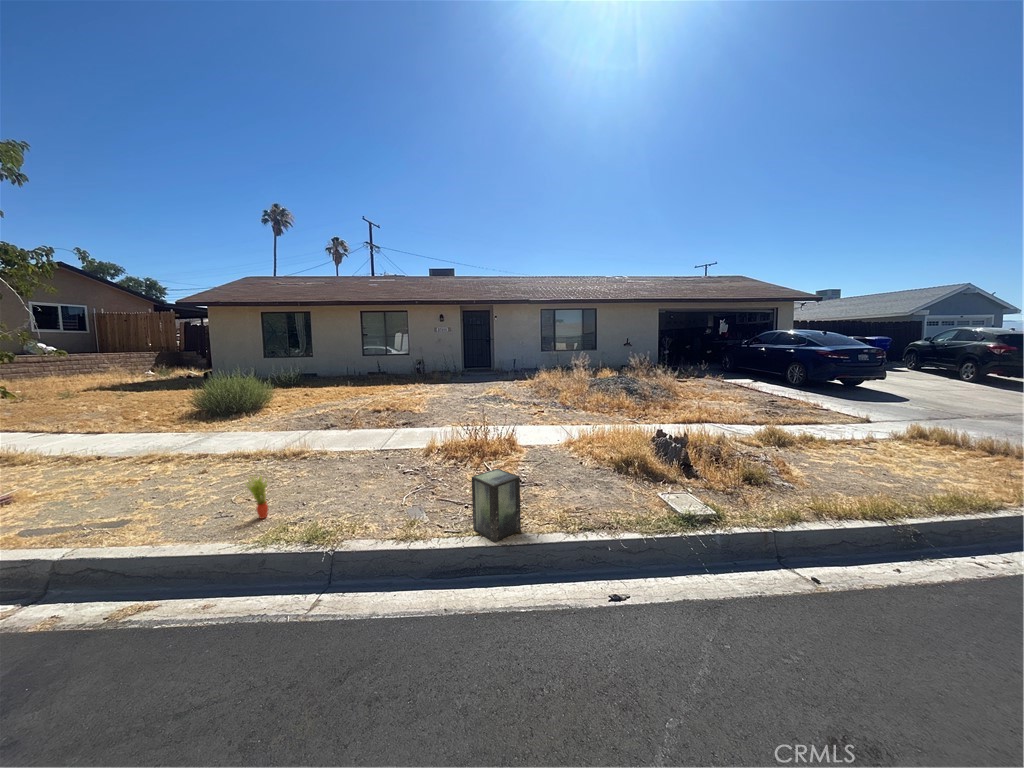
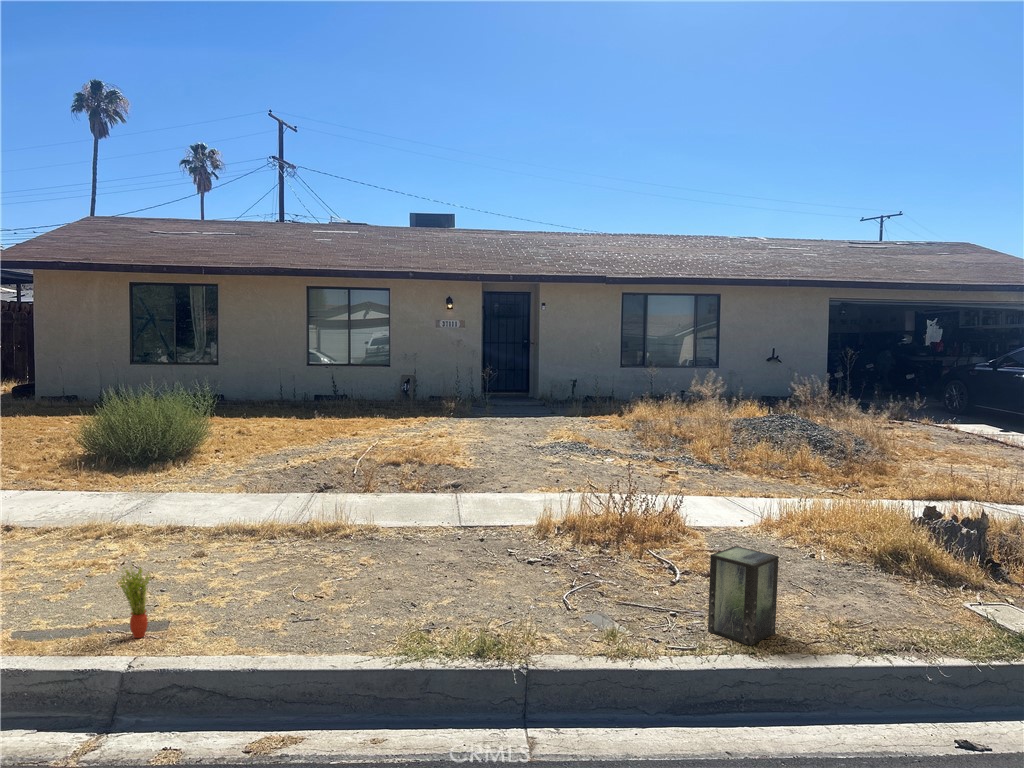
potted plant: present [246,475,268,519] -> present [118,566,151,638]

